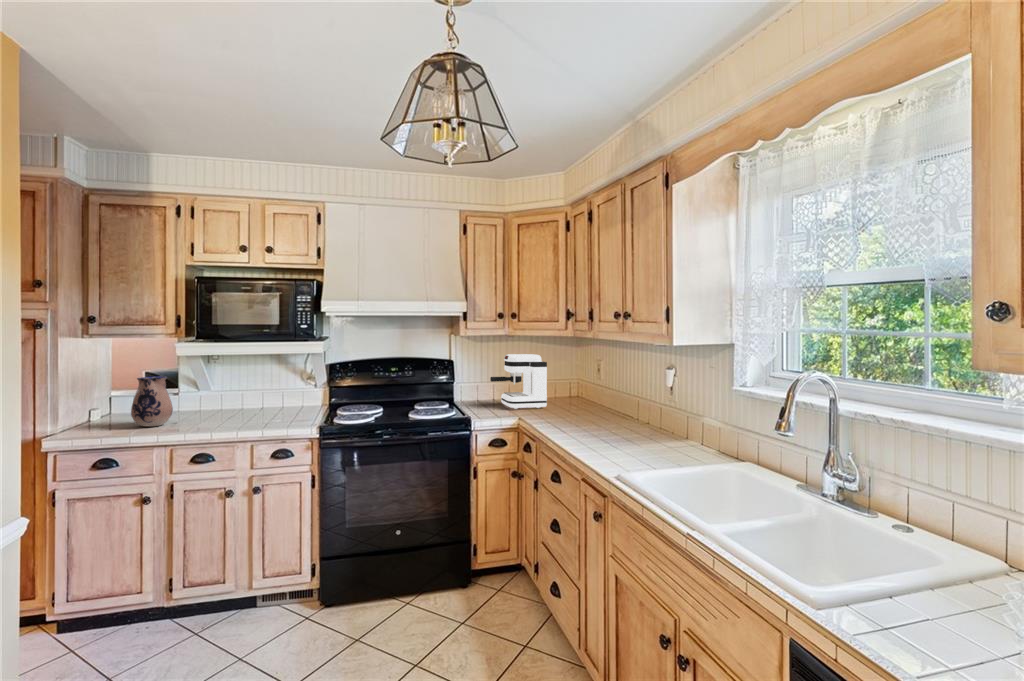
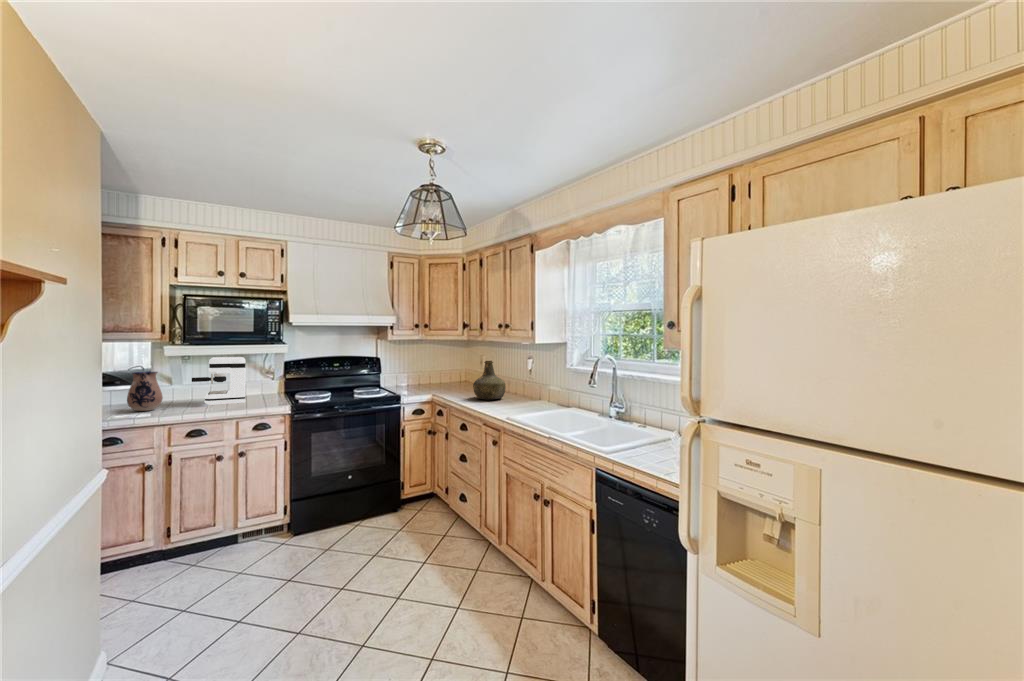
coffee maker: present [490,354,547,409] -> present [192,357,245,406]
bottle: none [573,370,625,433] -> present [473,361,505,400]

